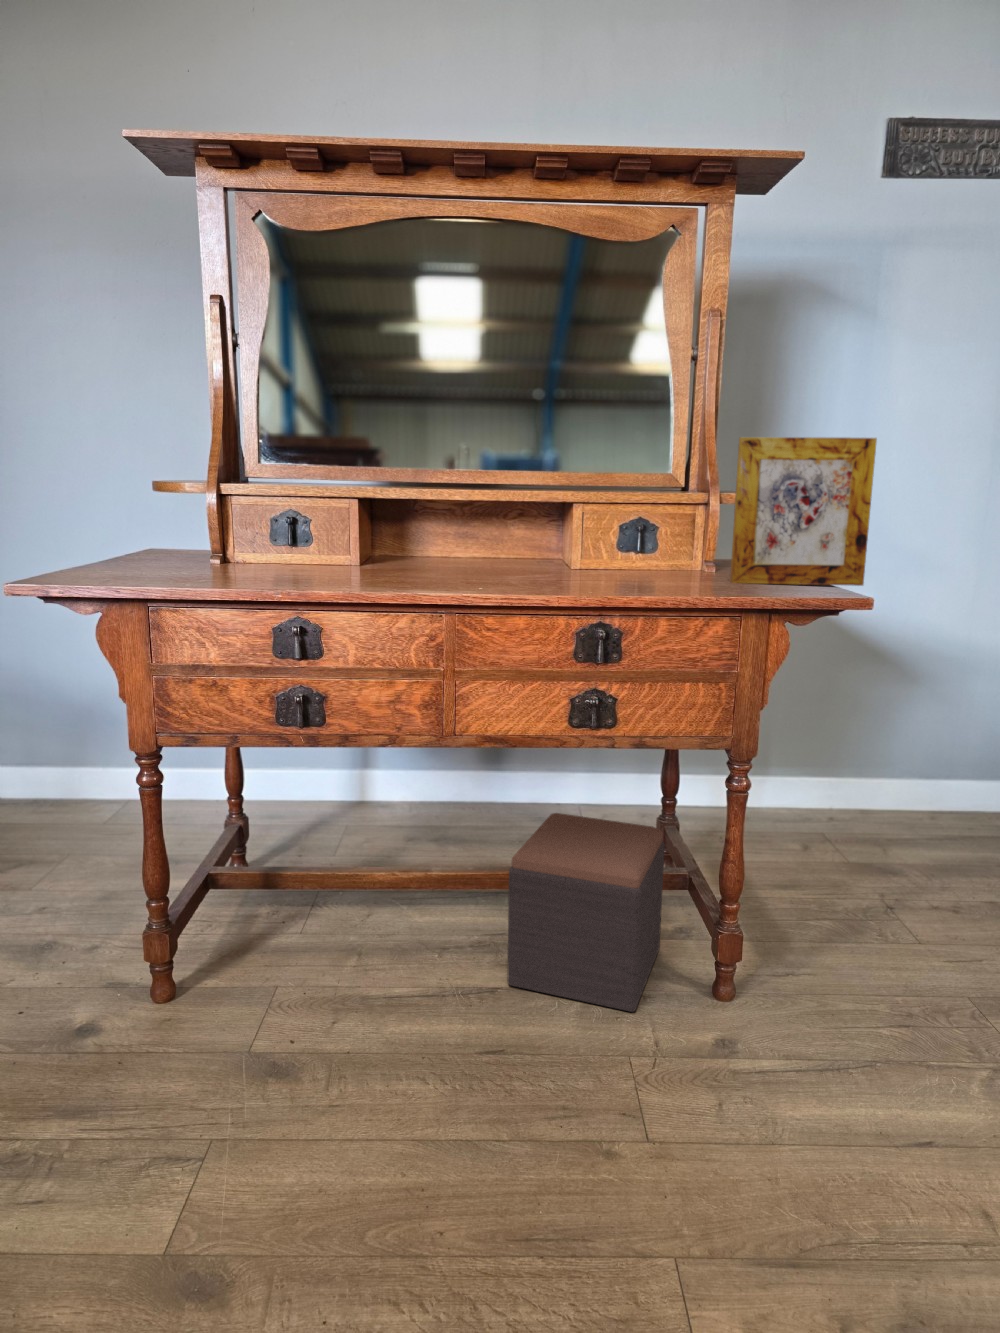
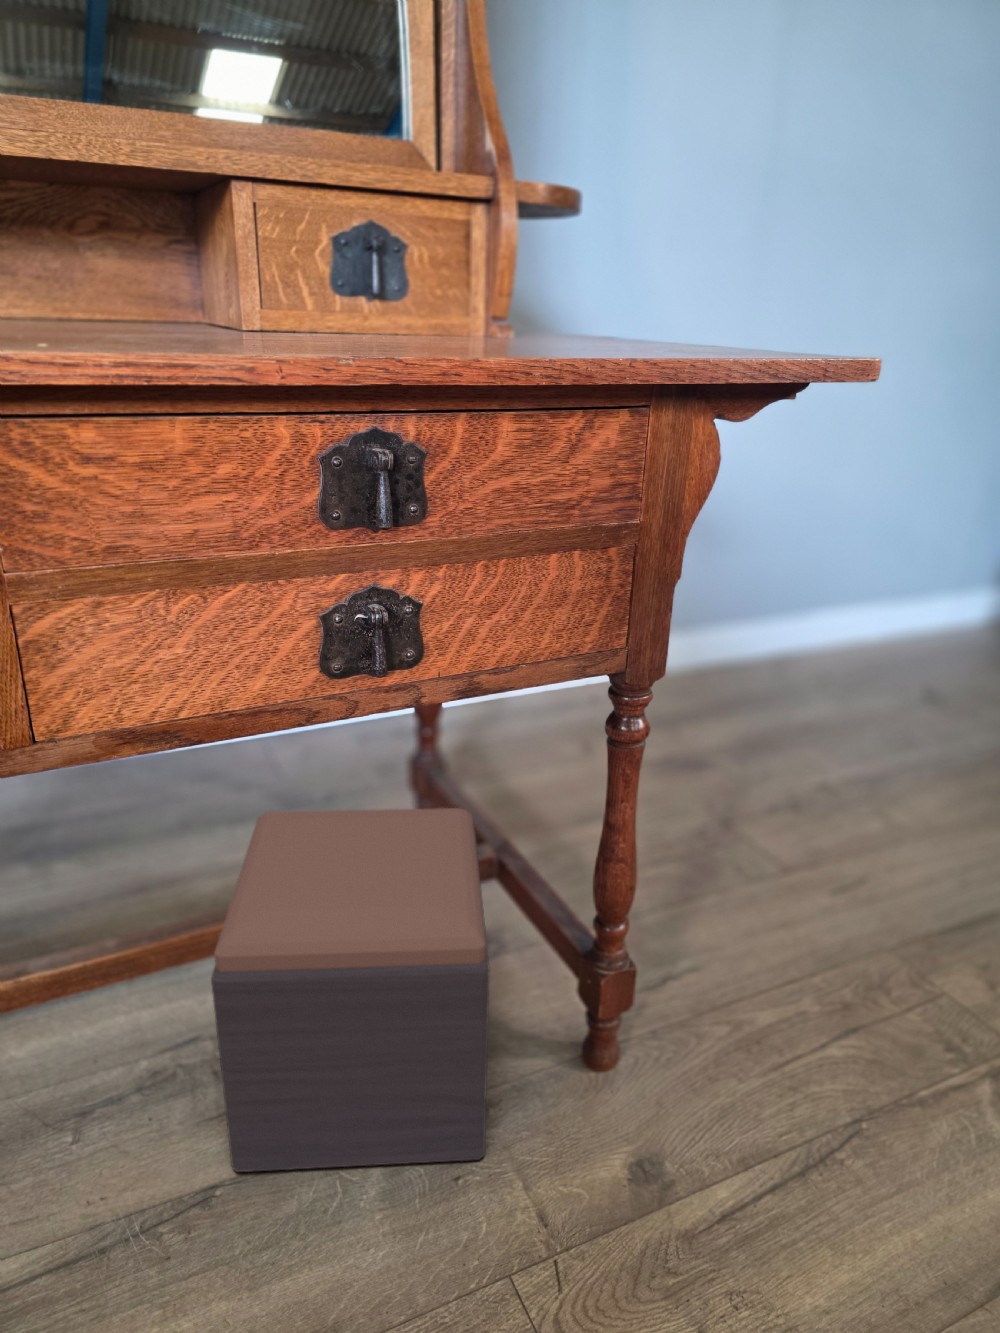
picture frame: present [730,437,877,586] -> none [570,25,821,351]

